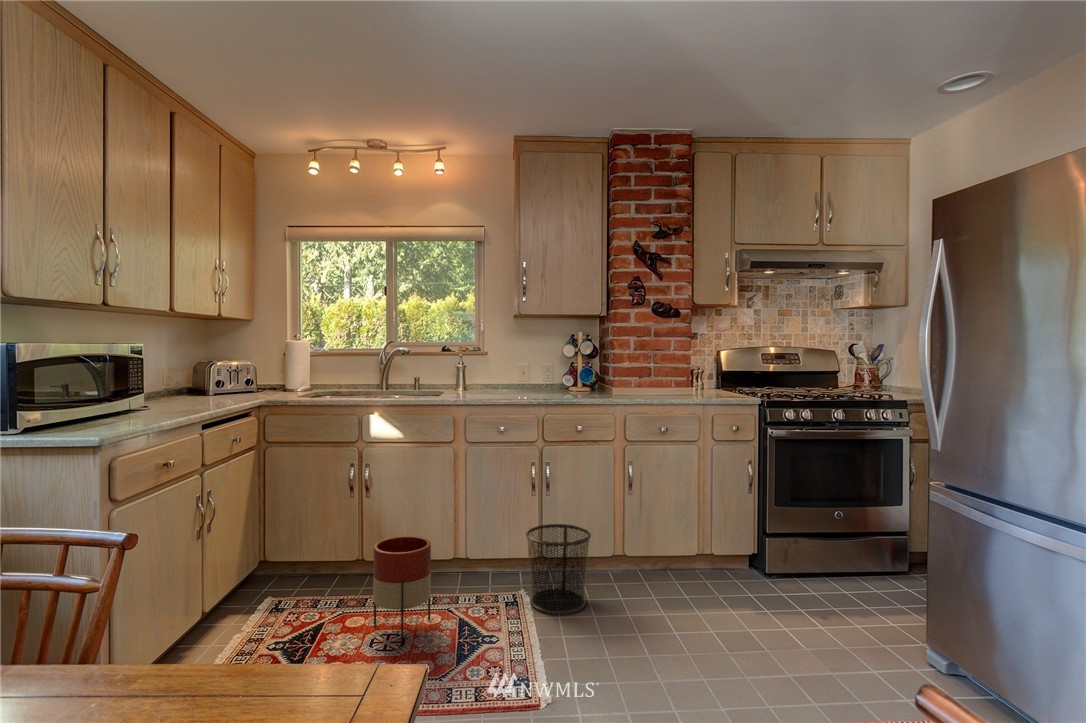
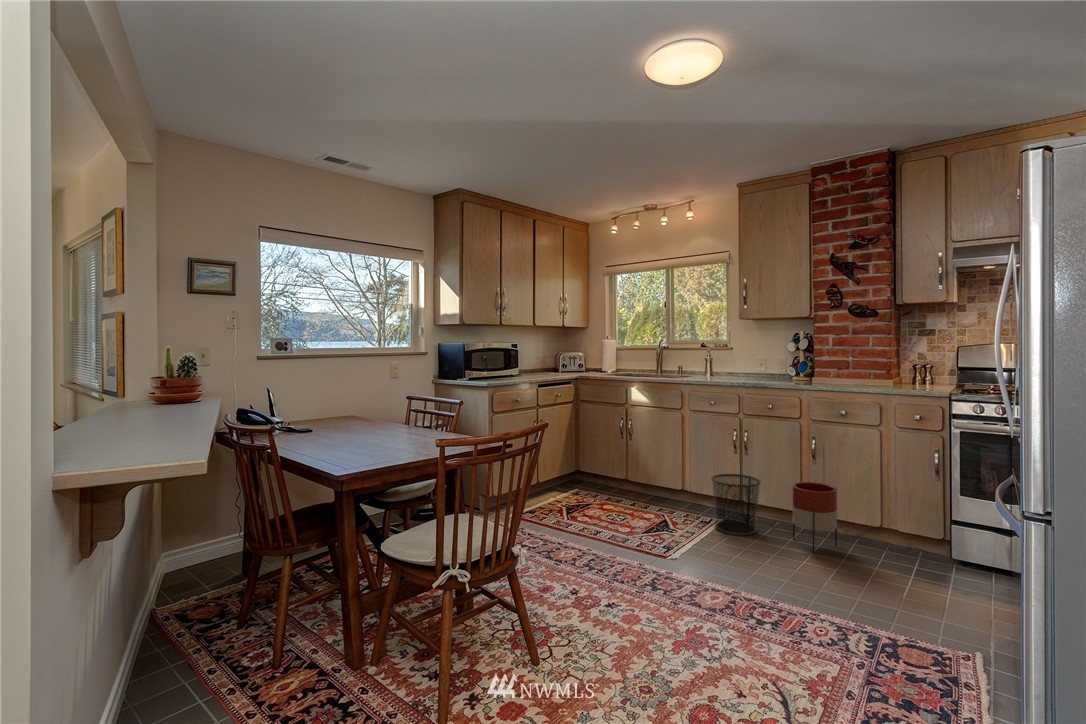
planter: present [373,536,431,644] -> present [792,482,837,554]

